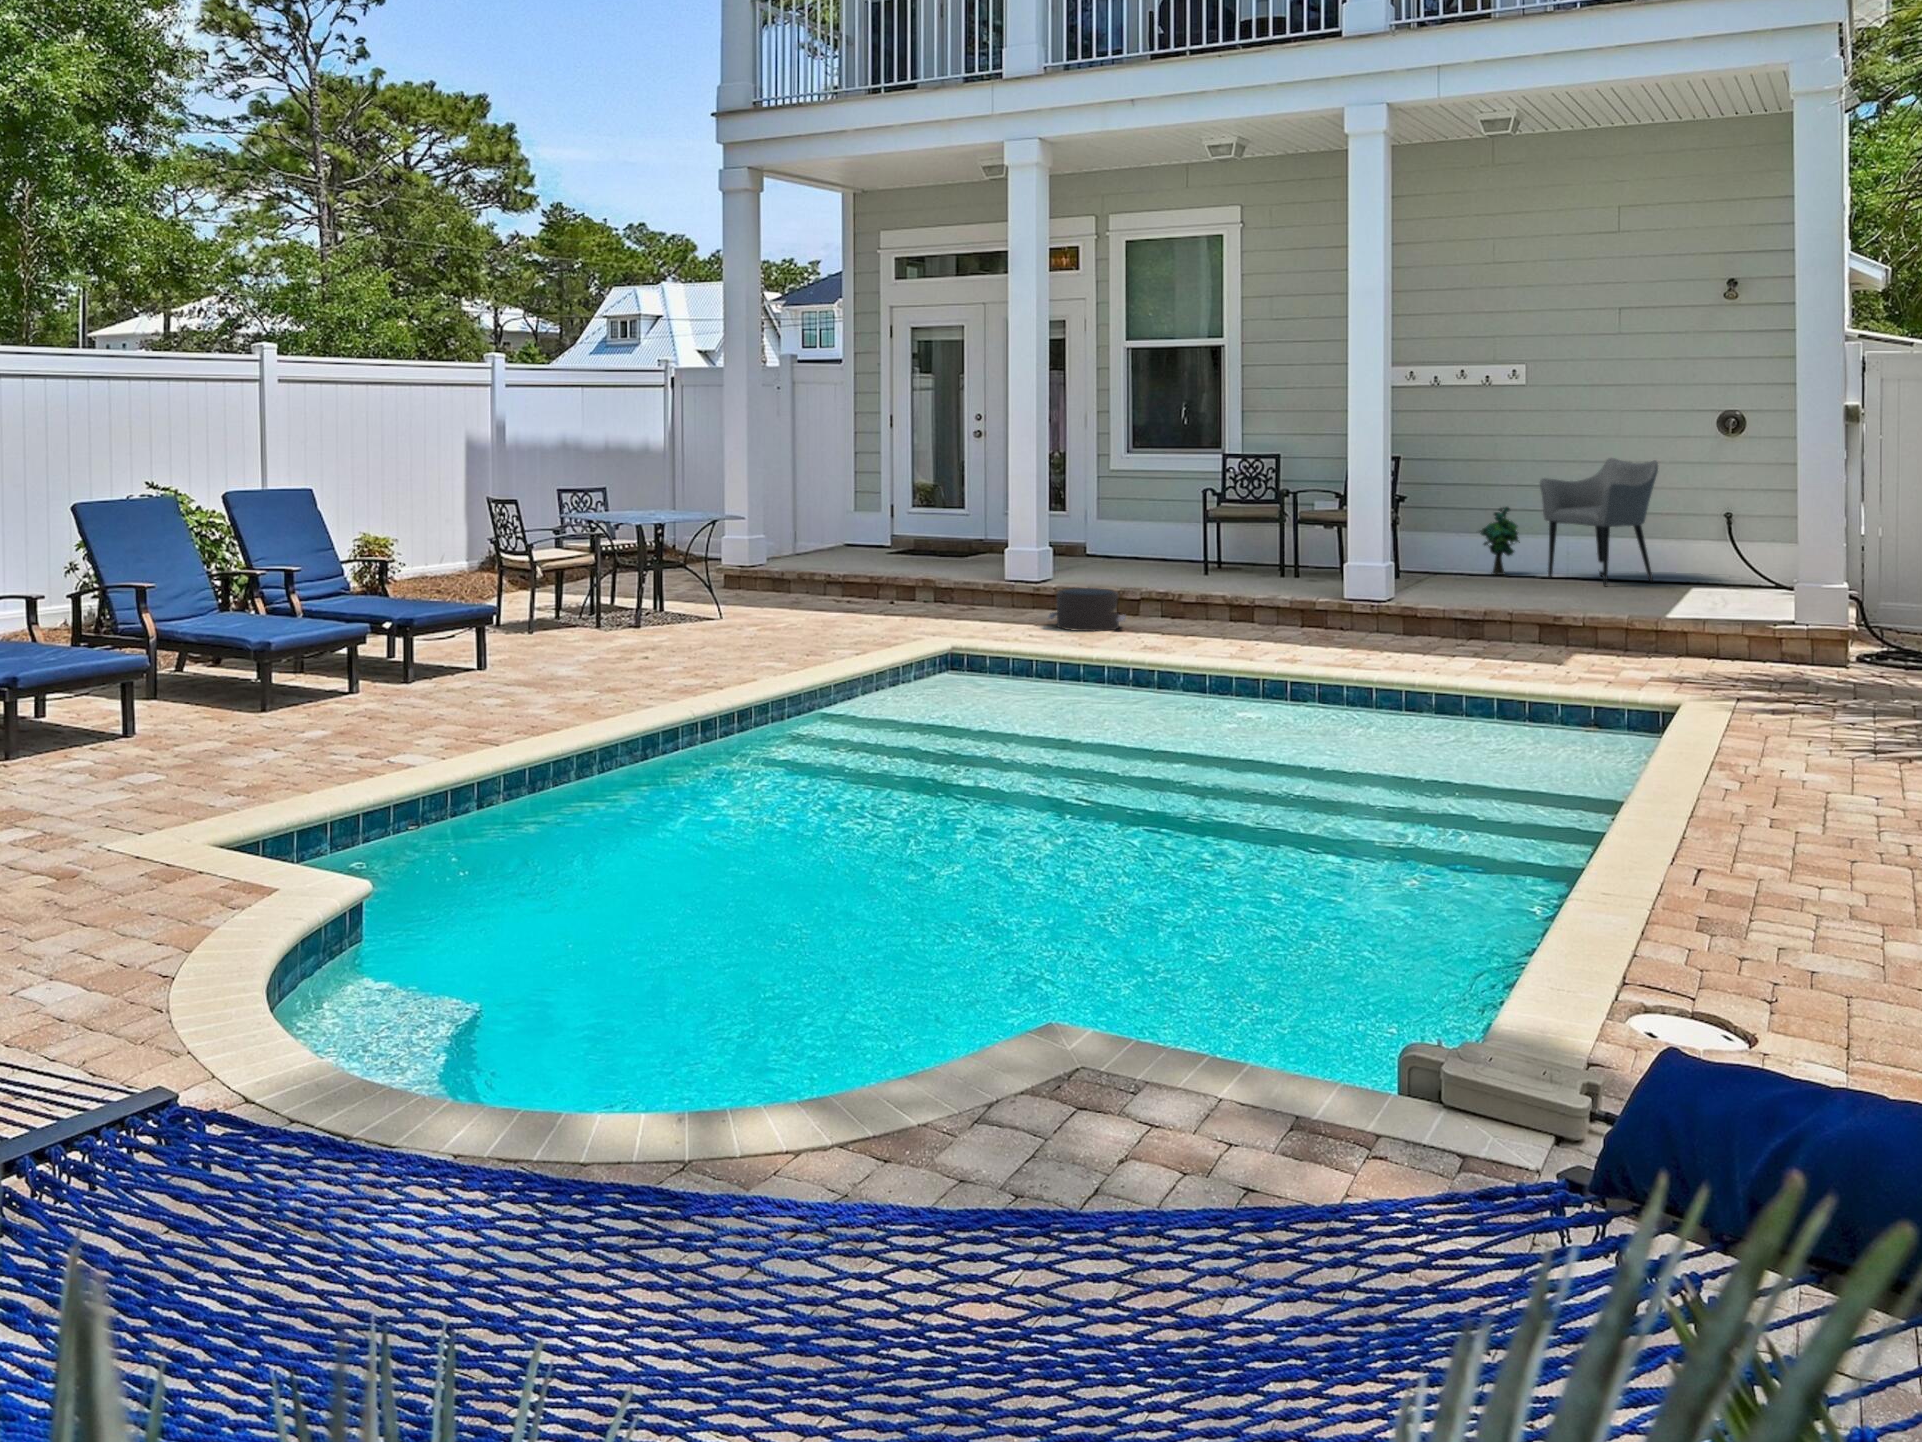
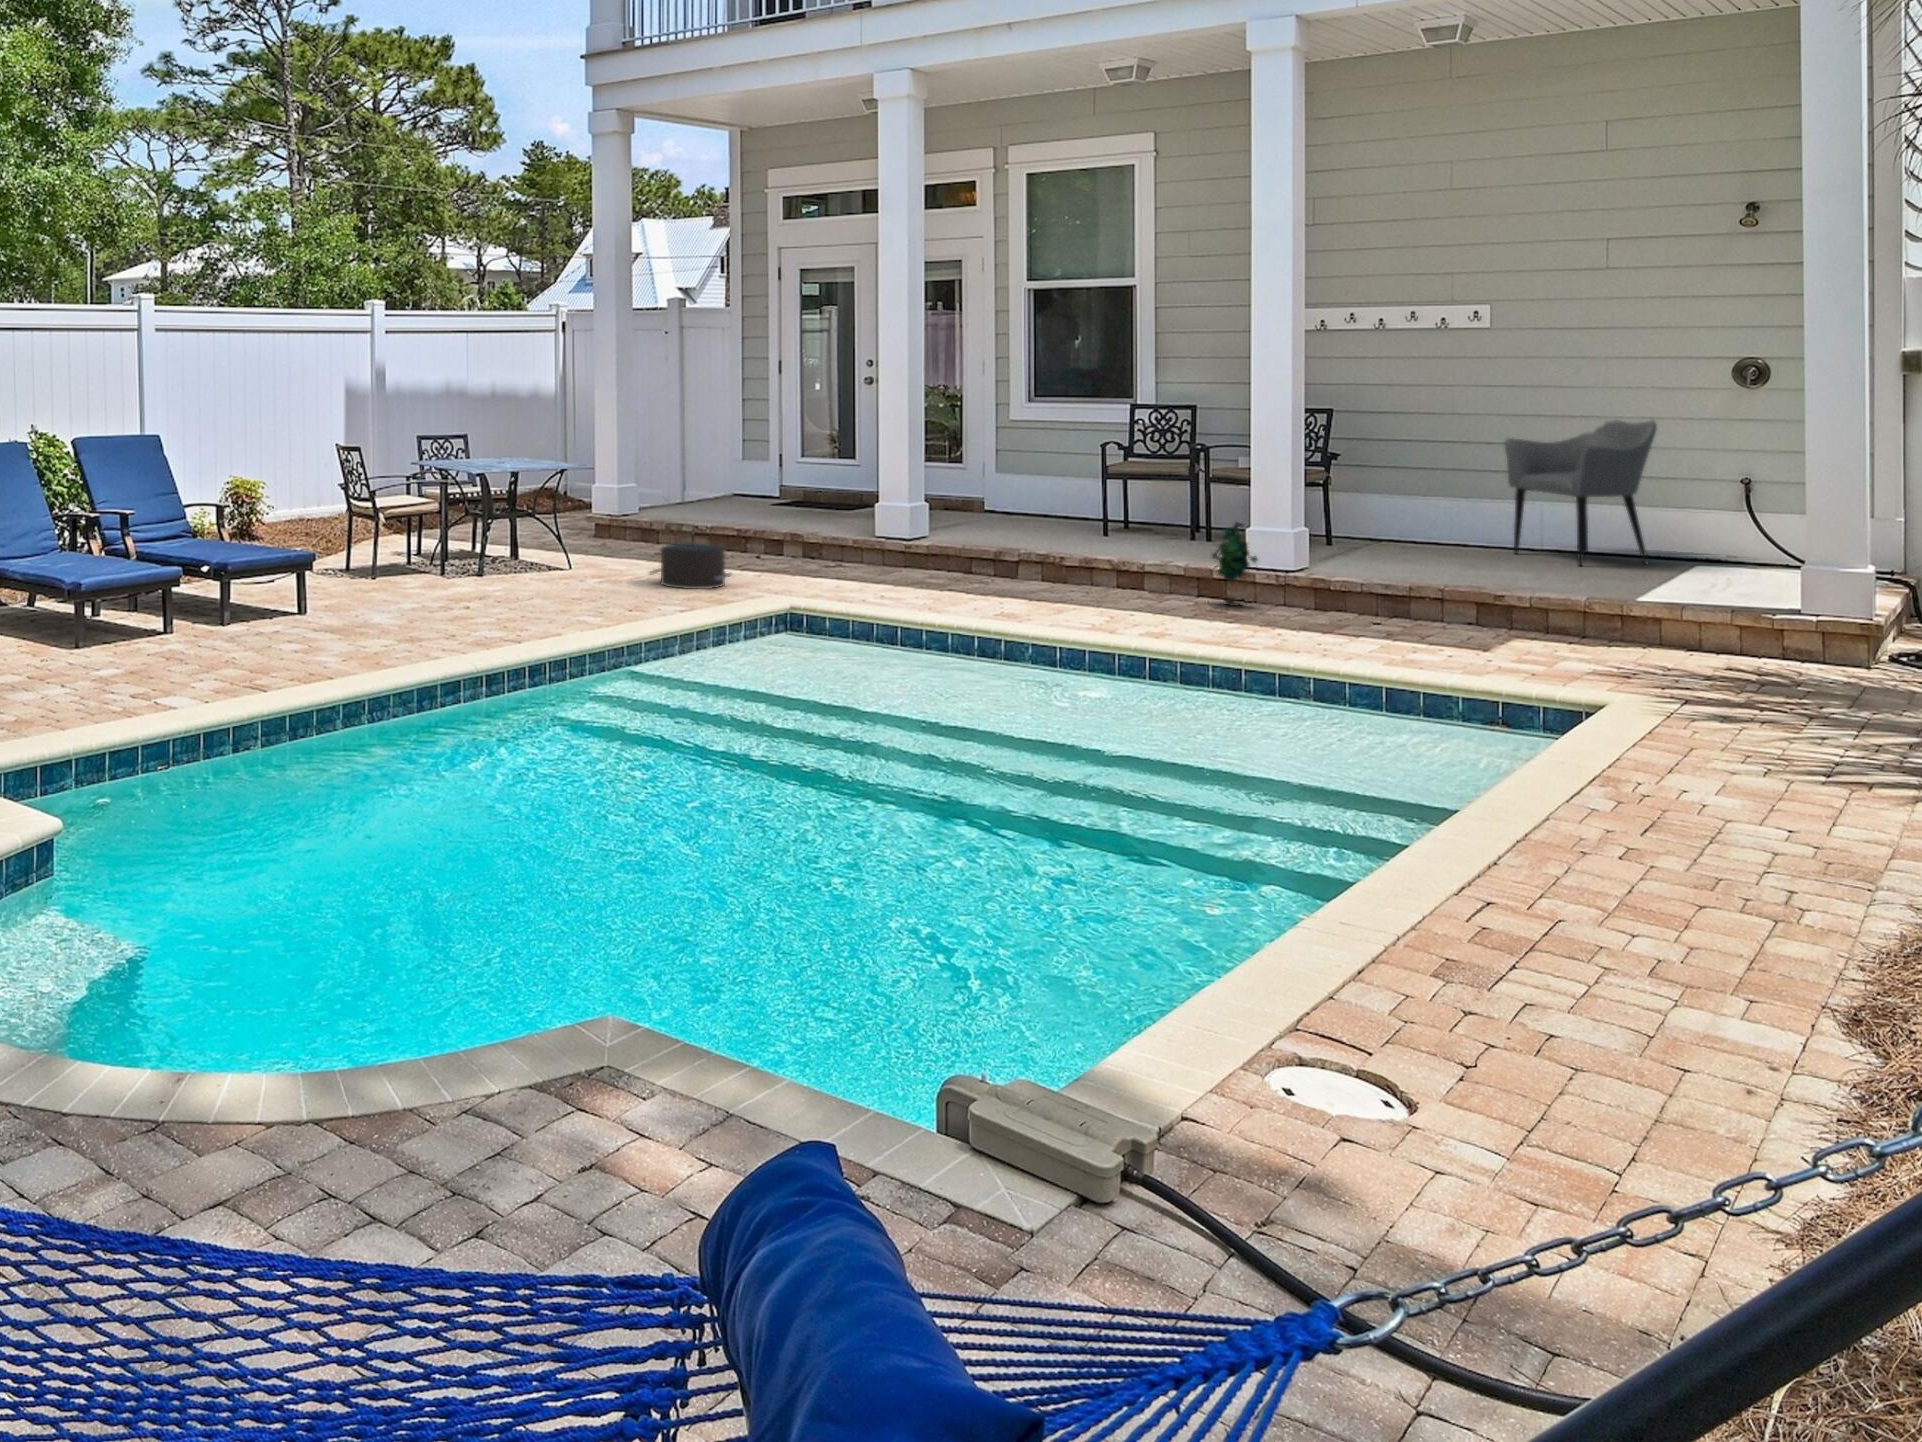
decorative plant: present [1480,507,1520,575] -> present [1212,522,1258,606]
pouf: present [1048,588,1126,631] -> present [650,544,731,589]

